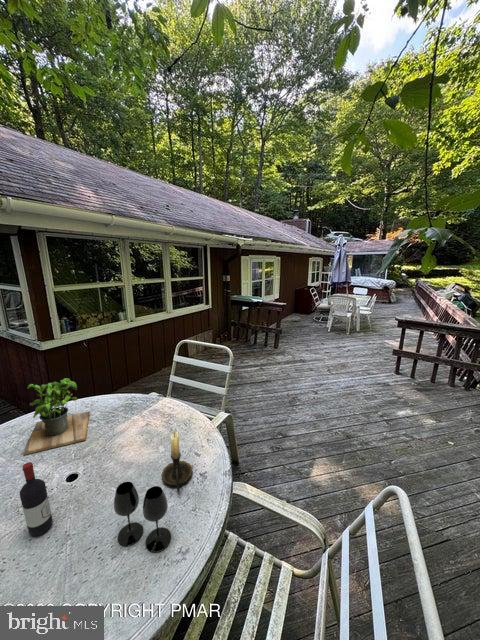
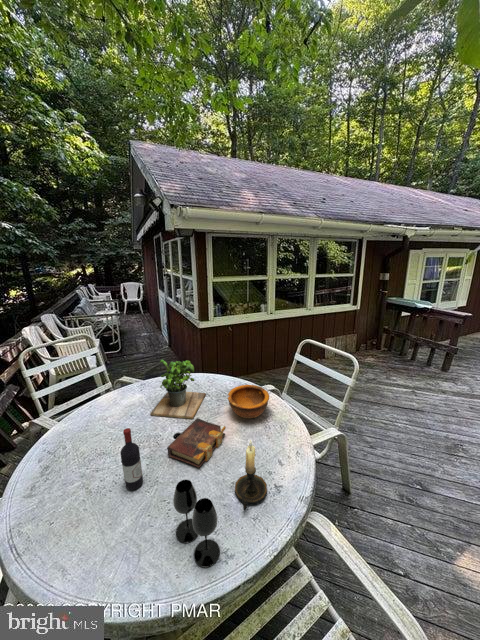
bowl: none [122,388,166,420] -> present [228,385,269,418]
book: none [71,433,131,484] -> present [167,418,226,467]

